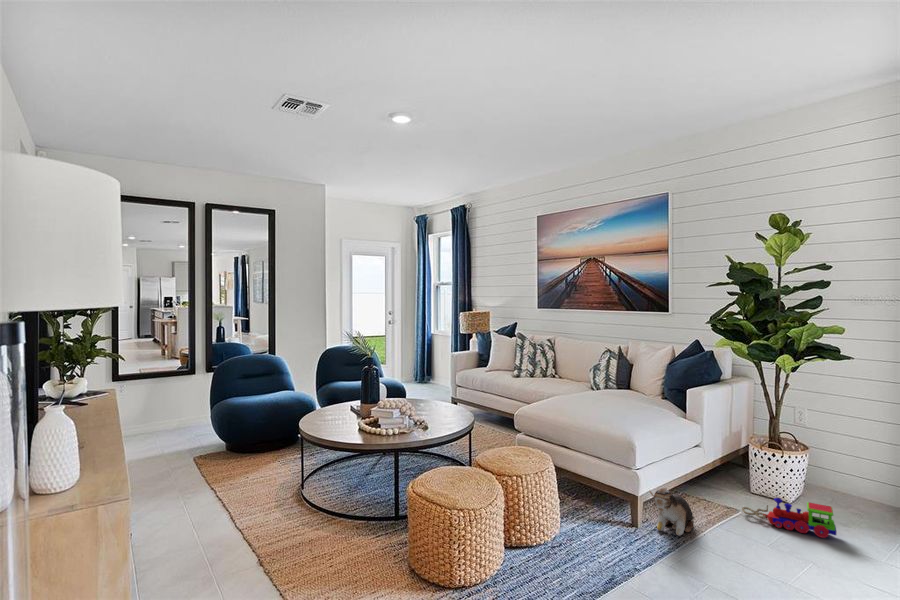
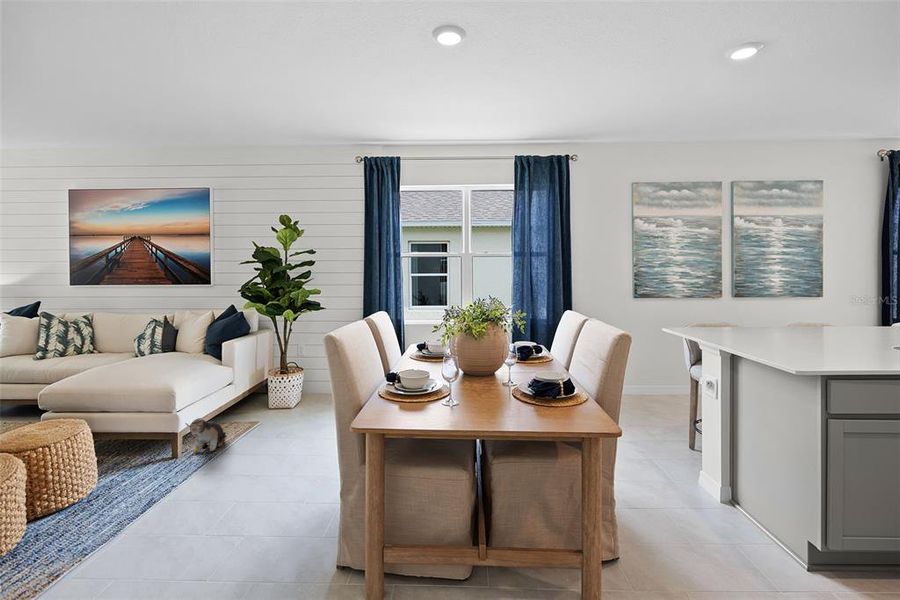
toy train: present [742,498,836,538] -> none [262,402,317,425]

